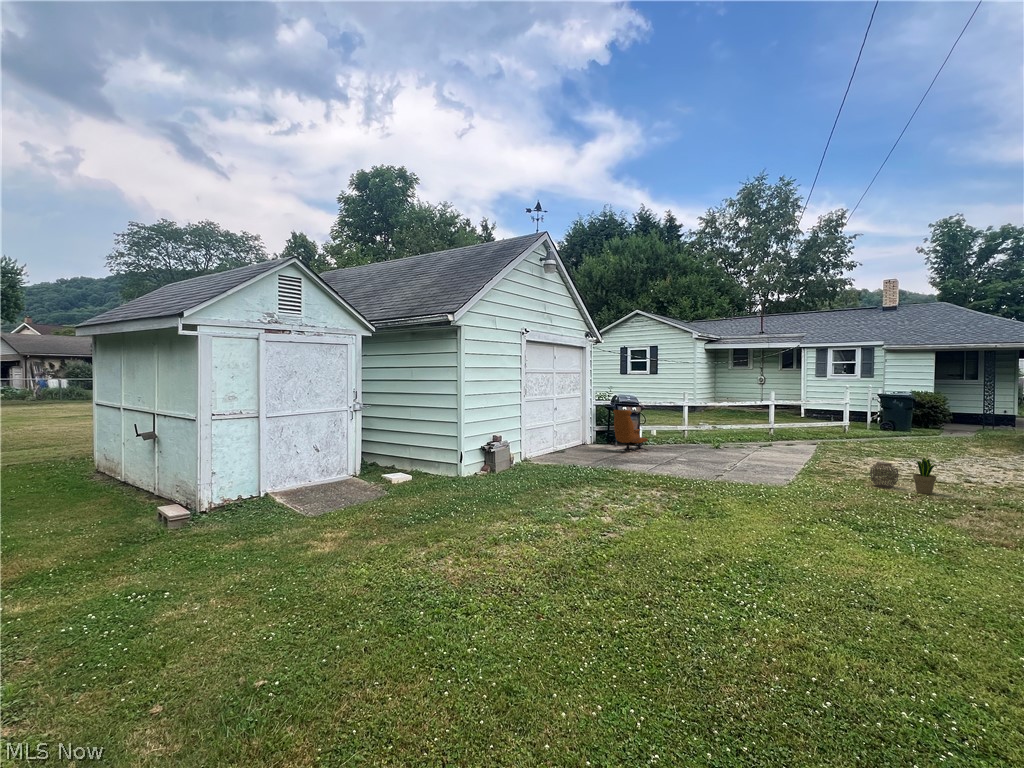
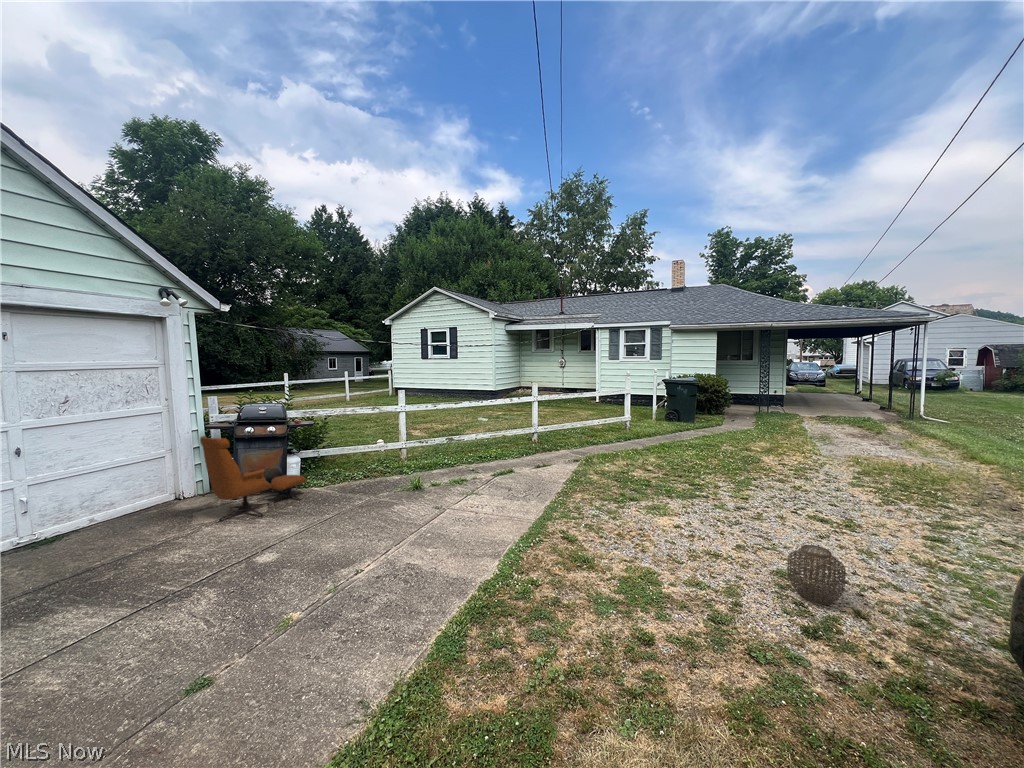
potted plant: present [913,458,937,494] -> none [715,598,776,705]
woven basket: present [870,462,898,488] -> present [788,545,846,604]

